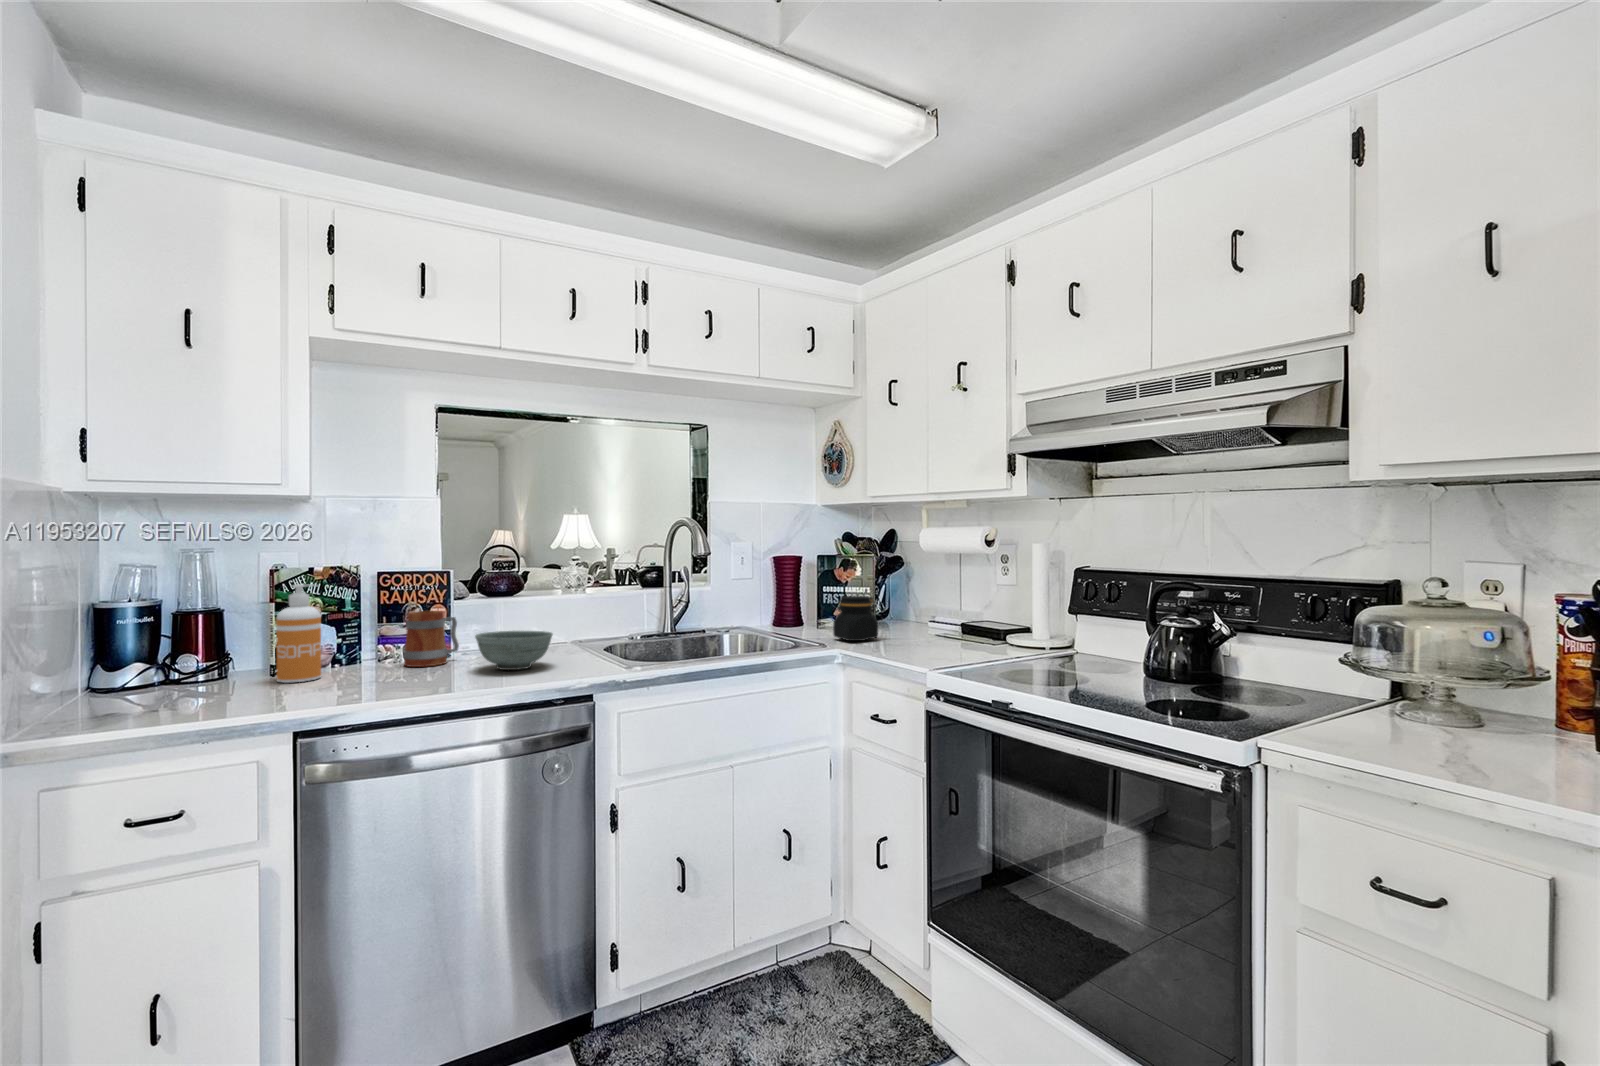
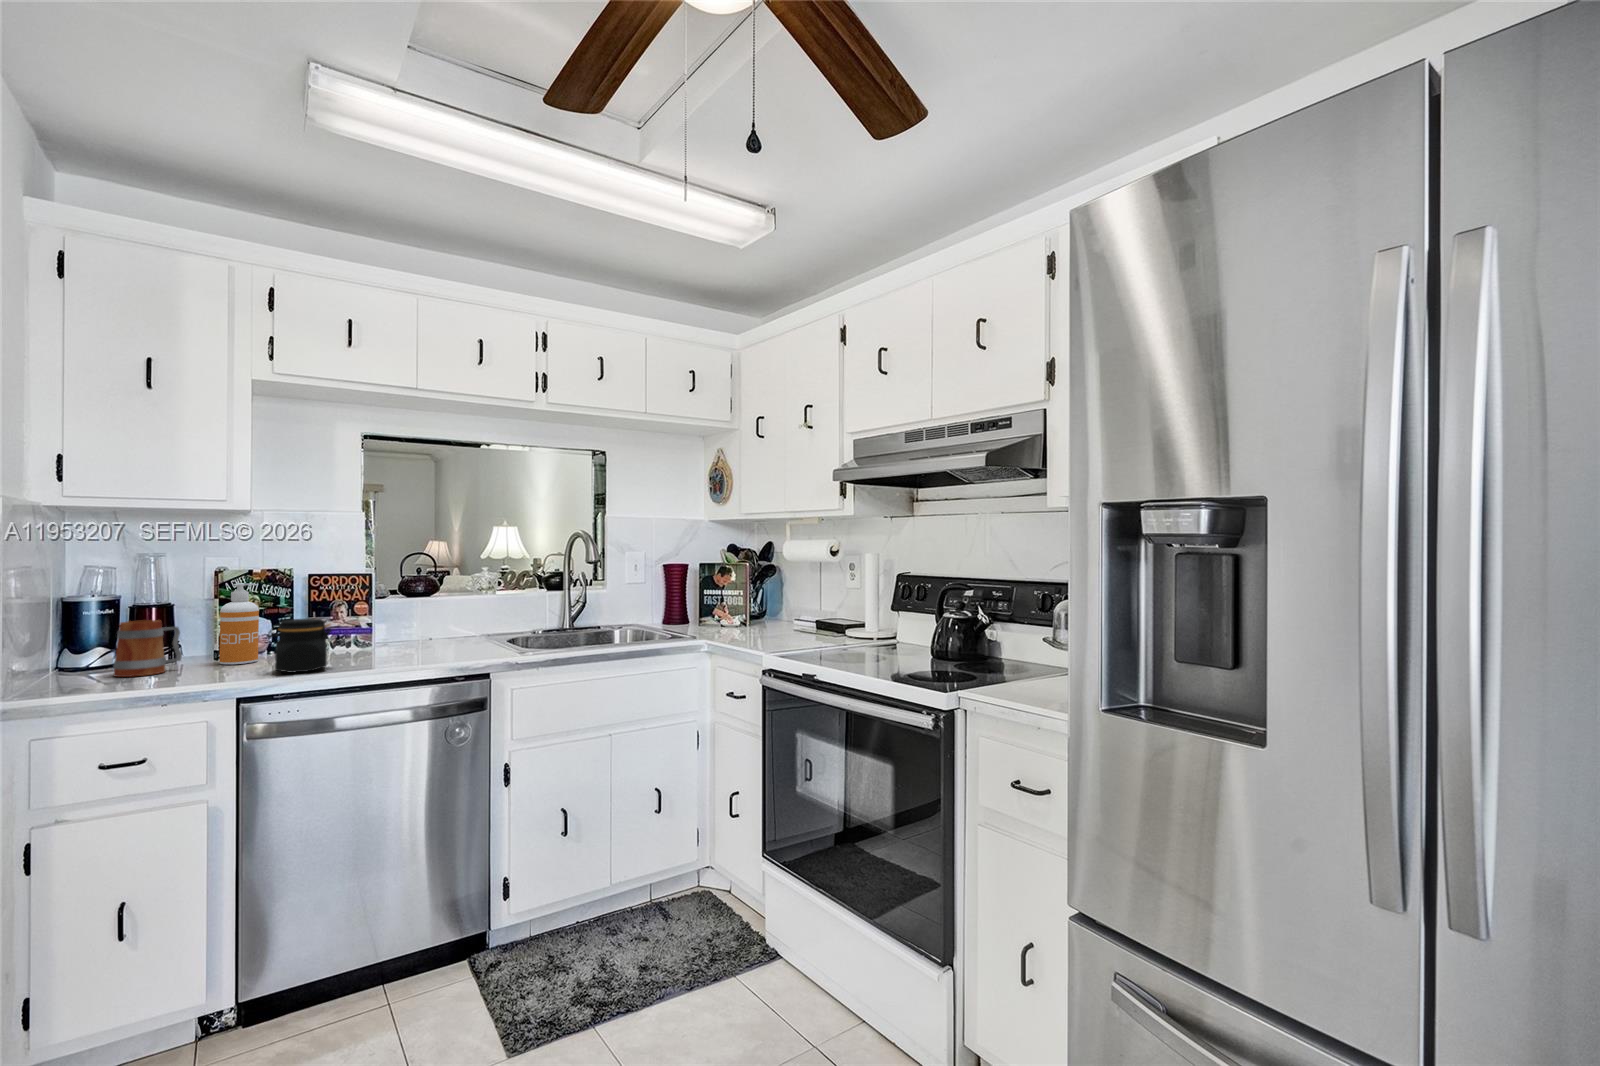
jar: present [833,596,878,641] -> present [267,619,333,672]
mug: present [404,611,459,667] -> present [113,620,182,677]
bowl: present [475,631,553,670] -> none [391,624,459,655]

